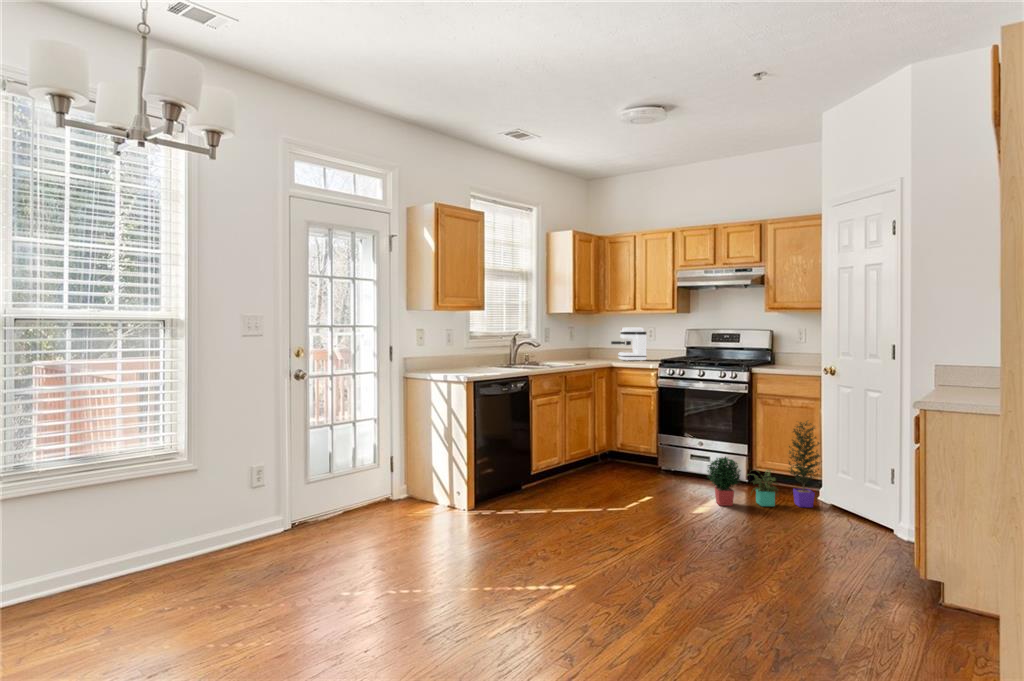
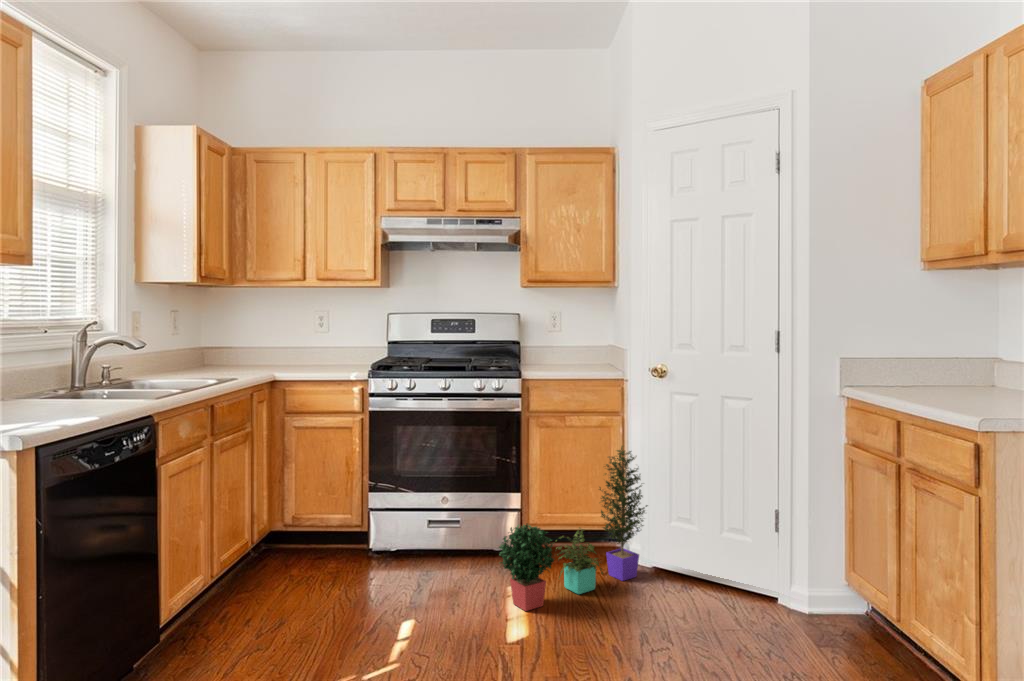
coffee maker: present [611,328,646,360] -> none [257,311,321,366]

